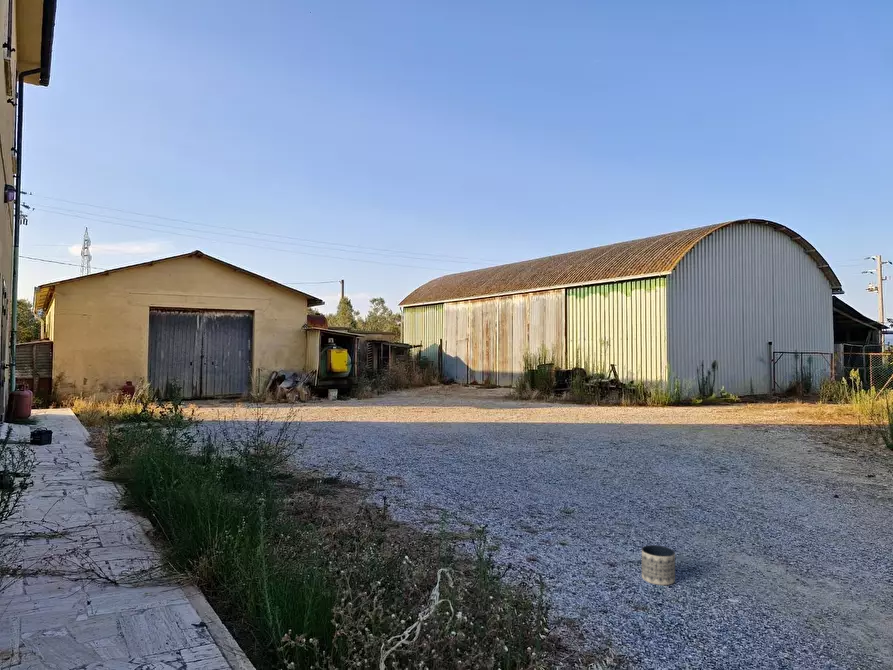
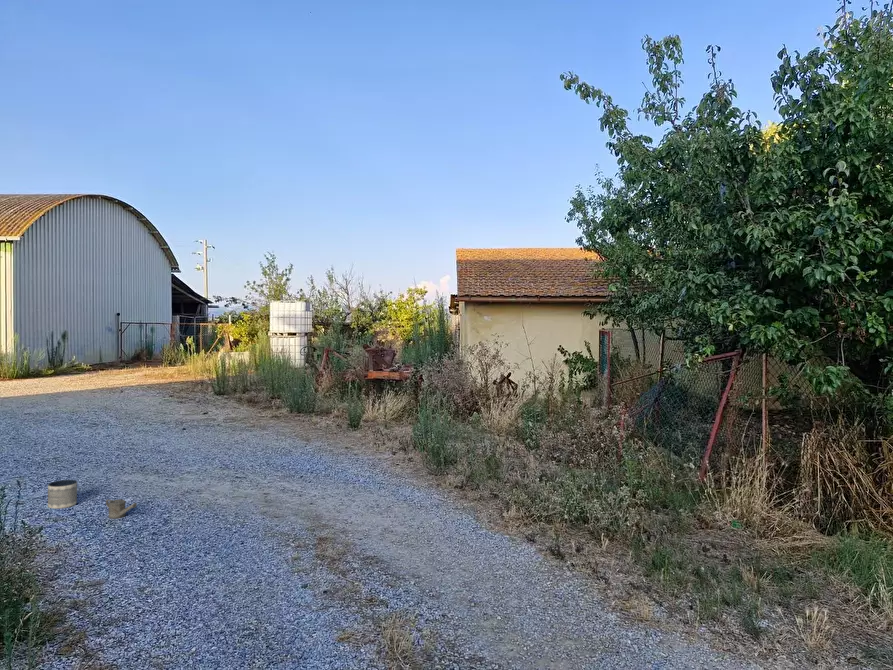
watering can: none [705,595,745,631] -> present [106,499,137,519]

